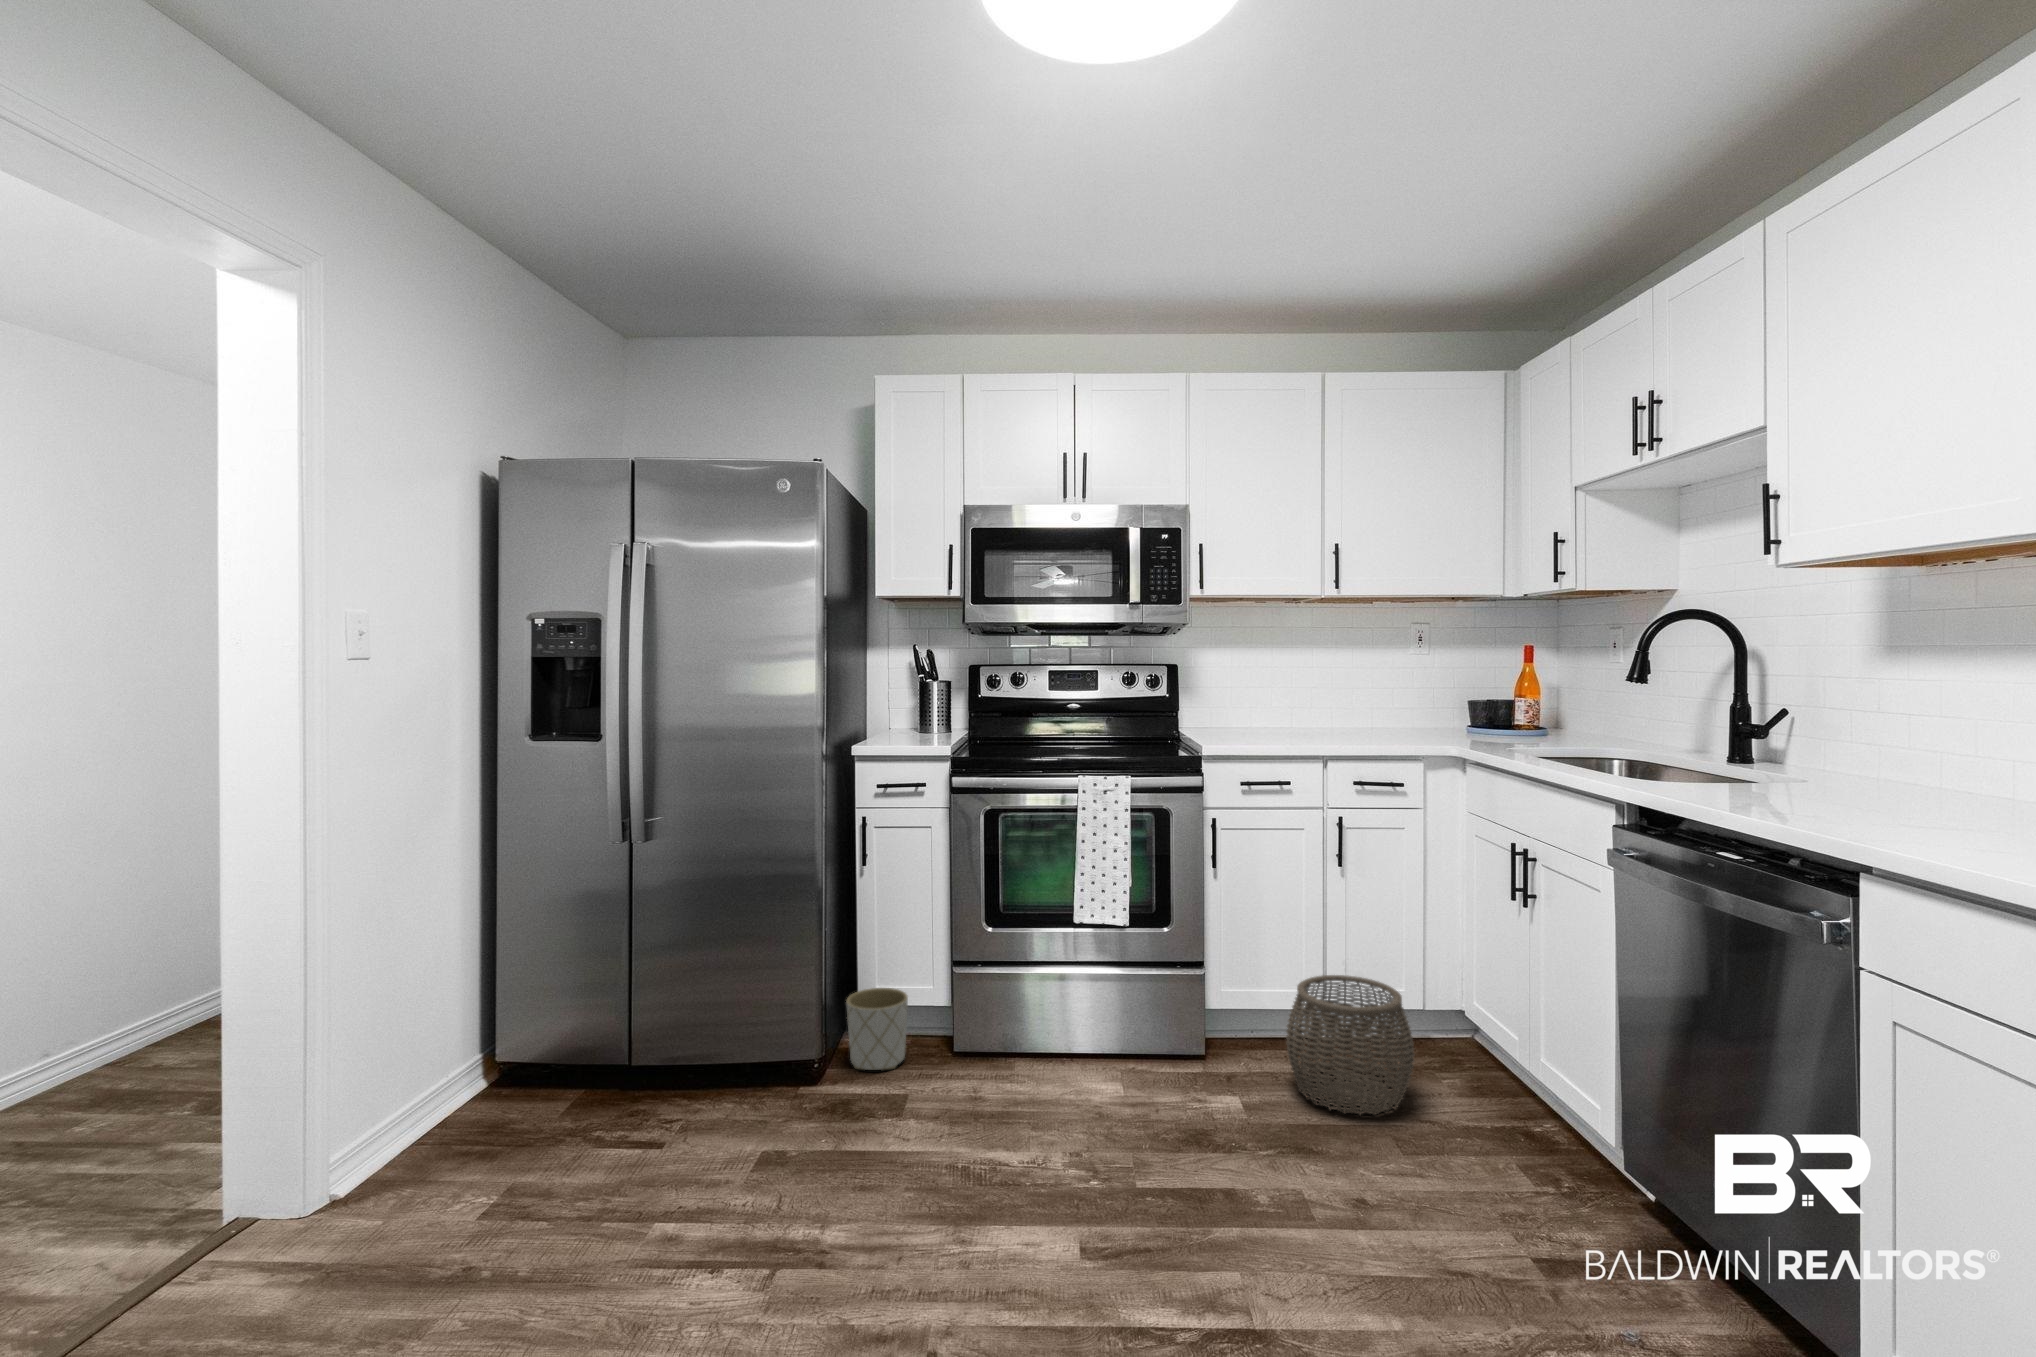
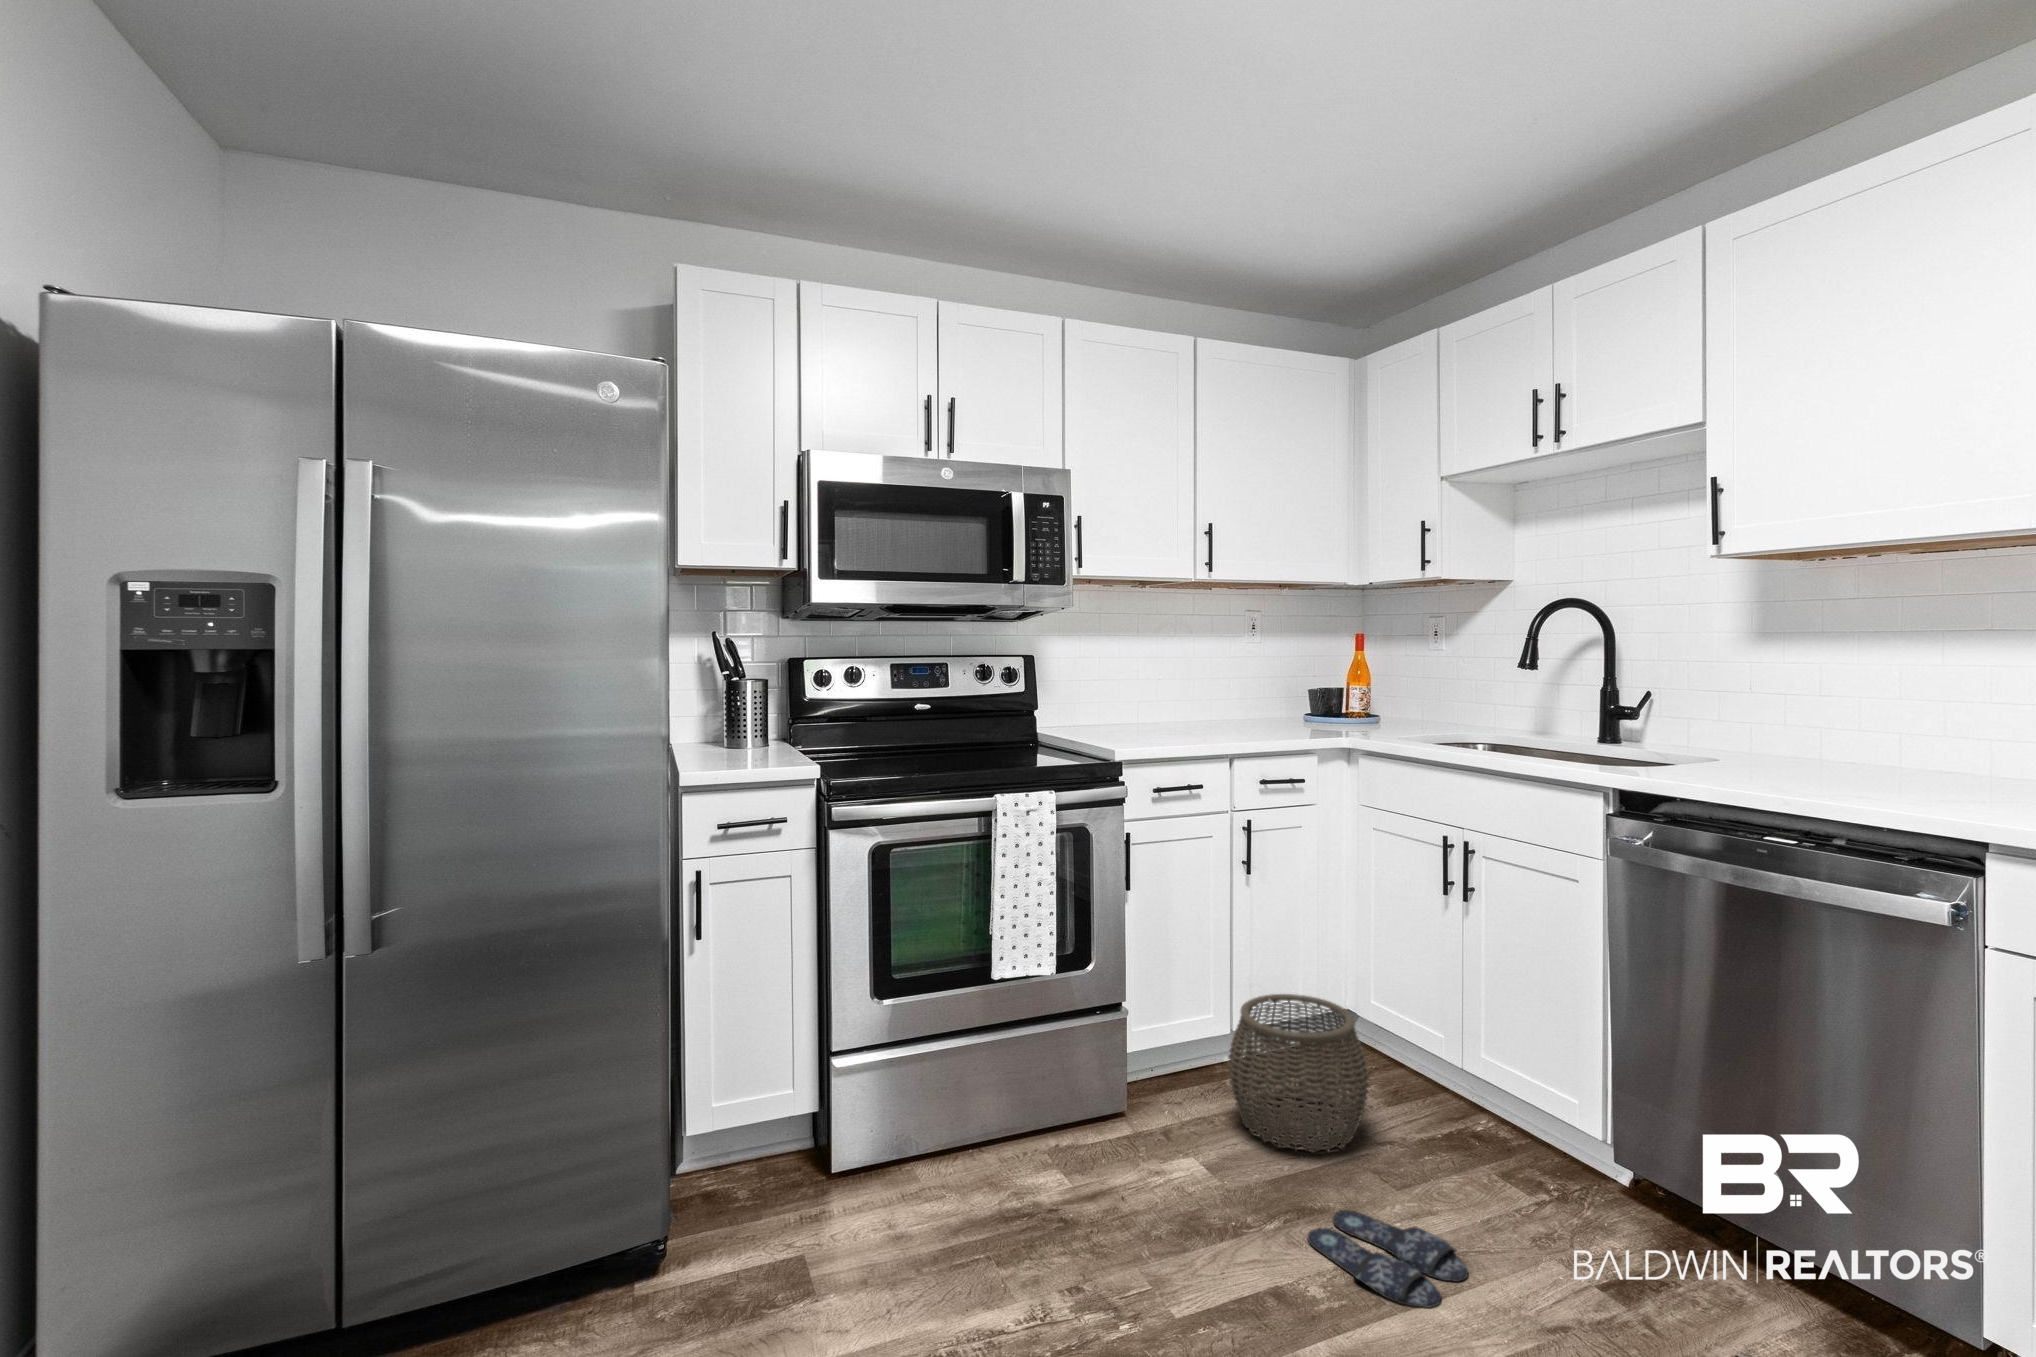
planter: present [846,988,908,1070] -> none [687,1097,774,1222]
slippers: none [1283,1155,1411,1229] -> present [1307,1210,1468,1308]

